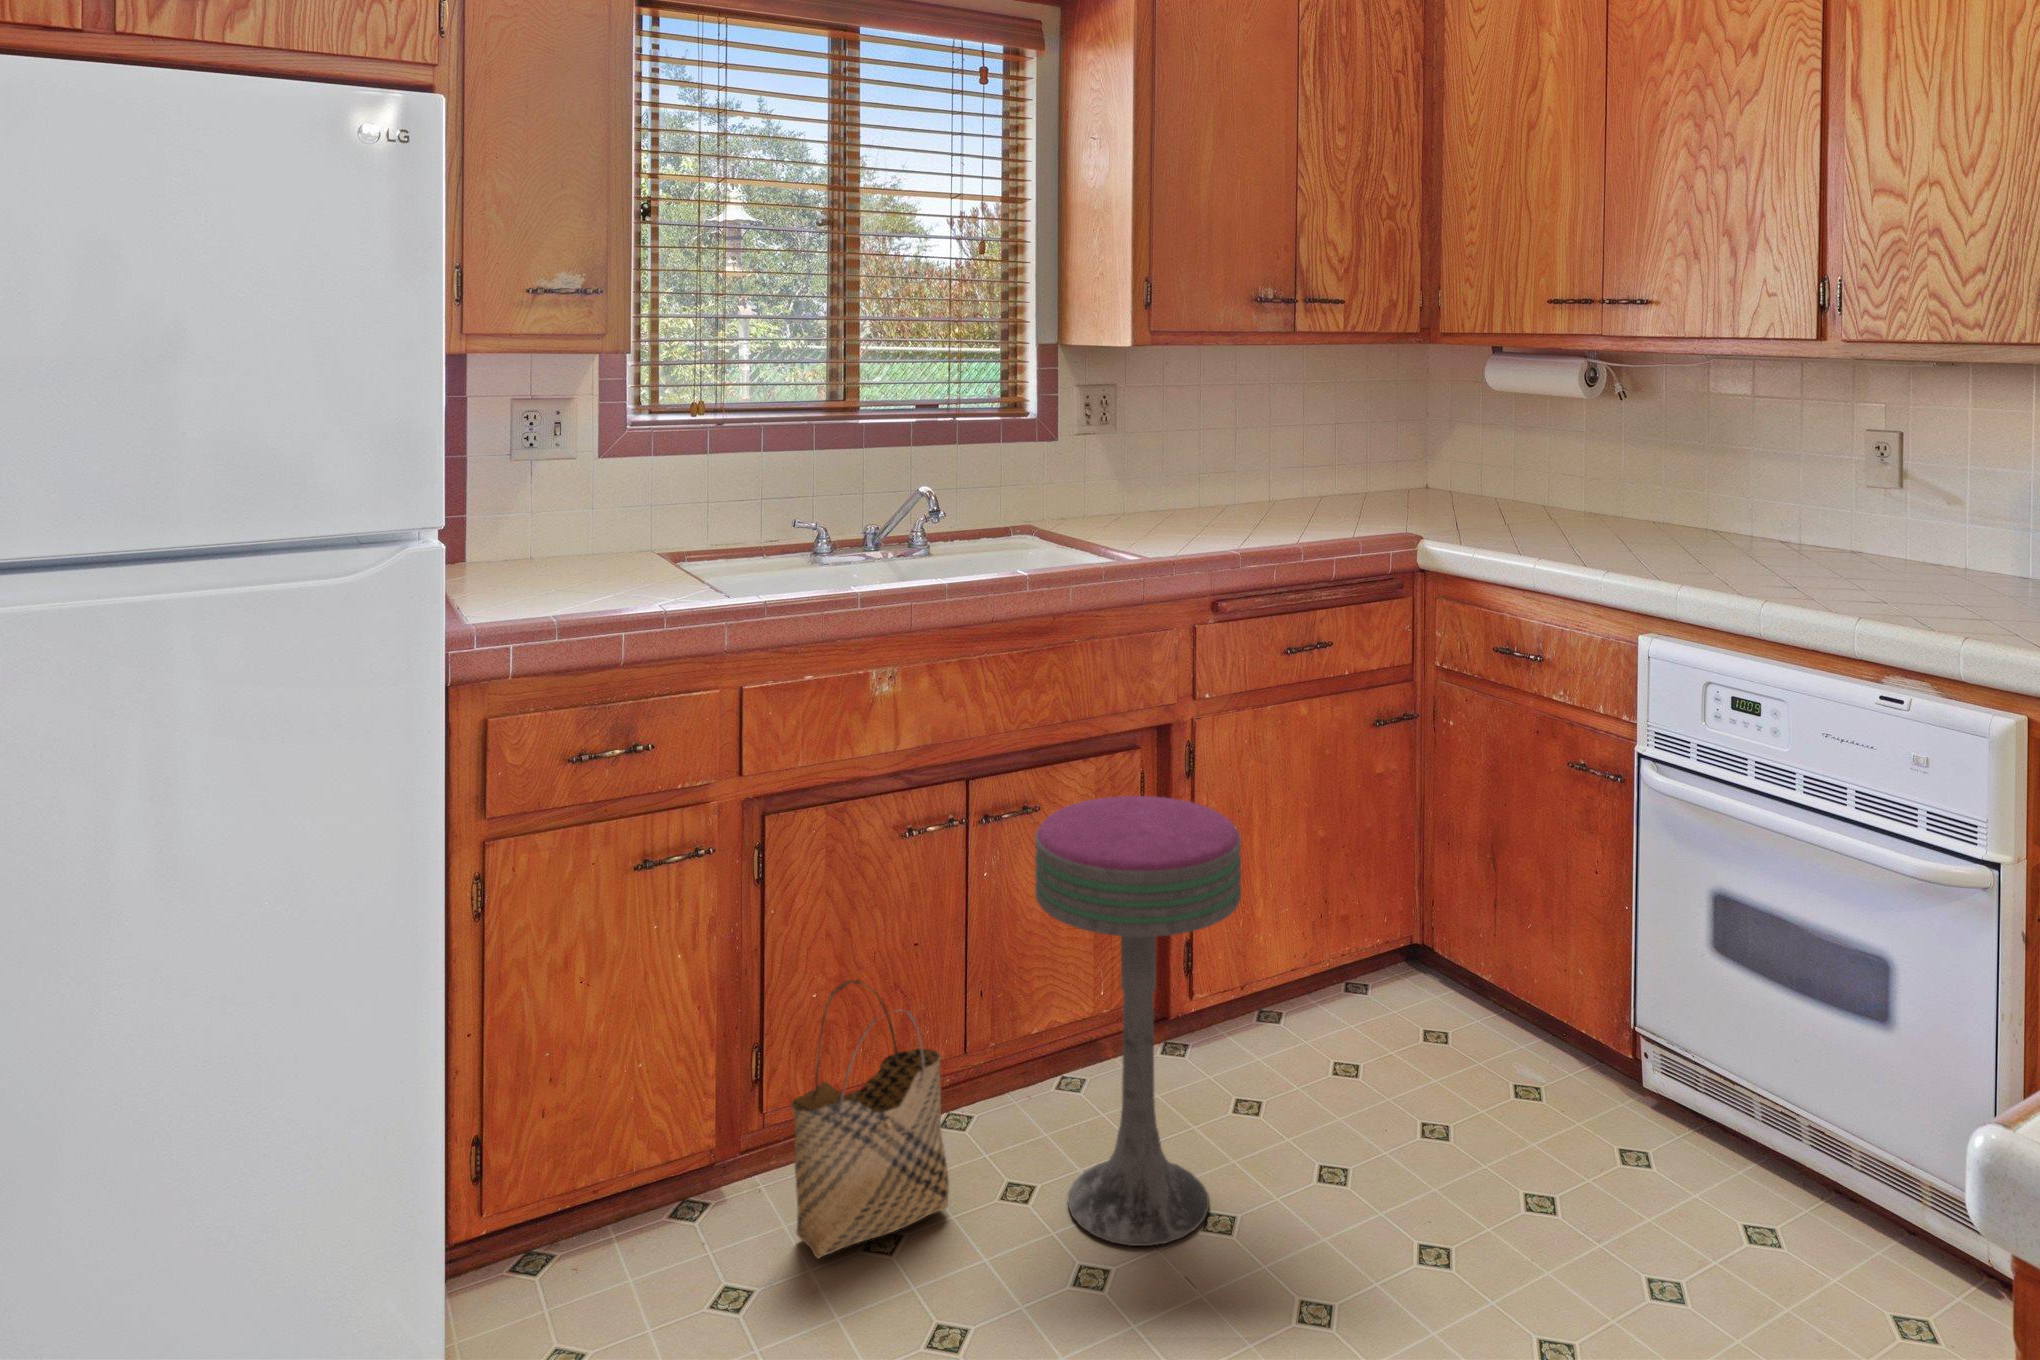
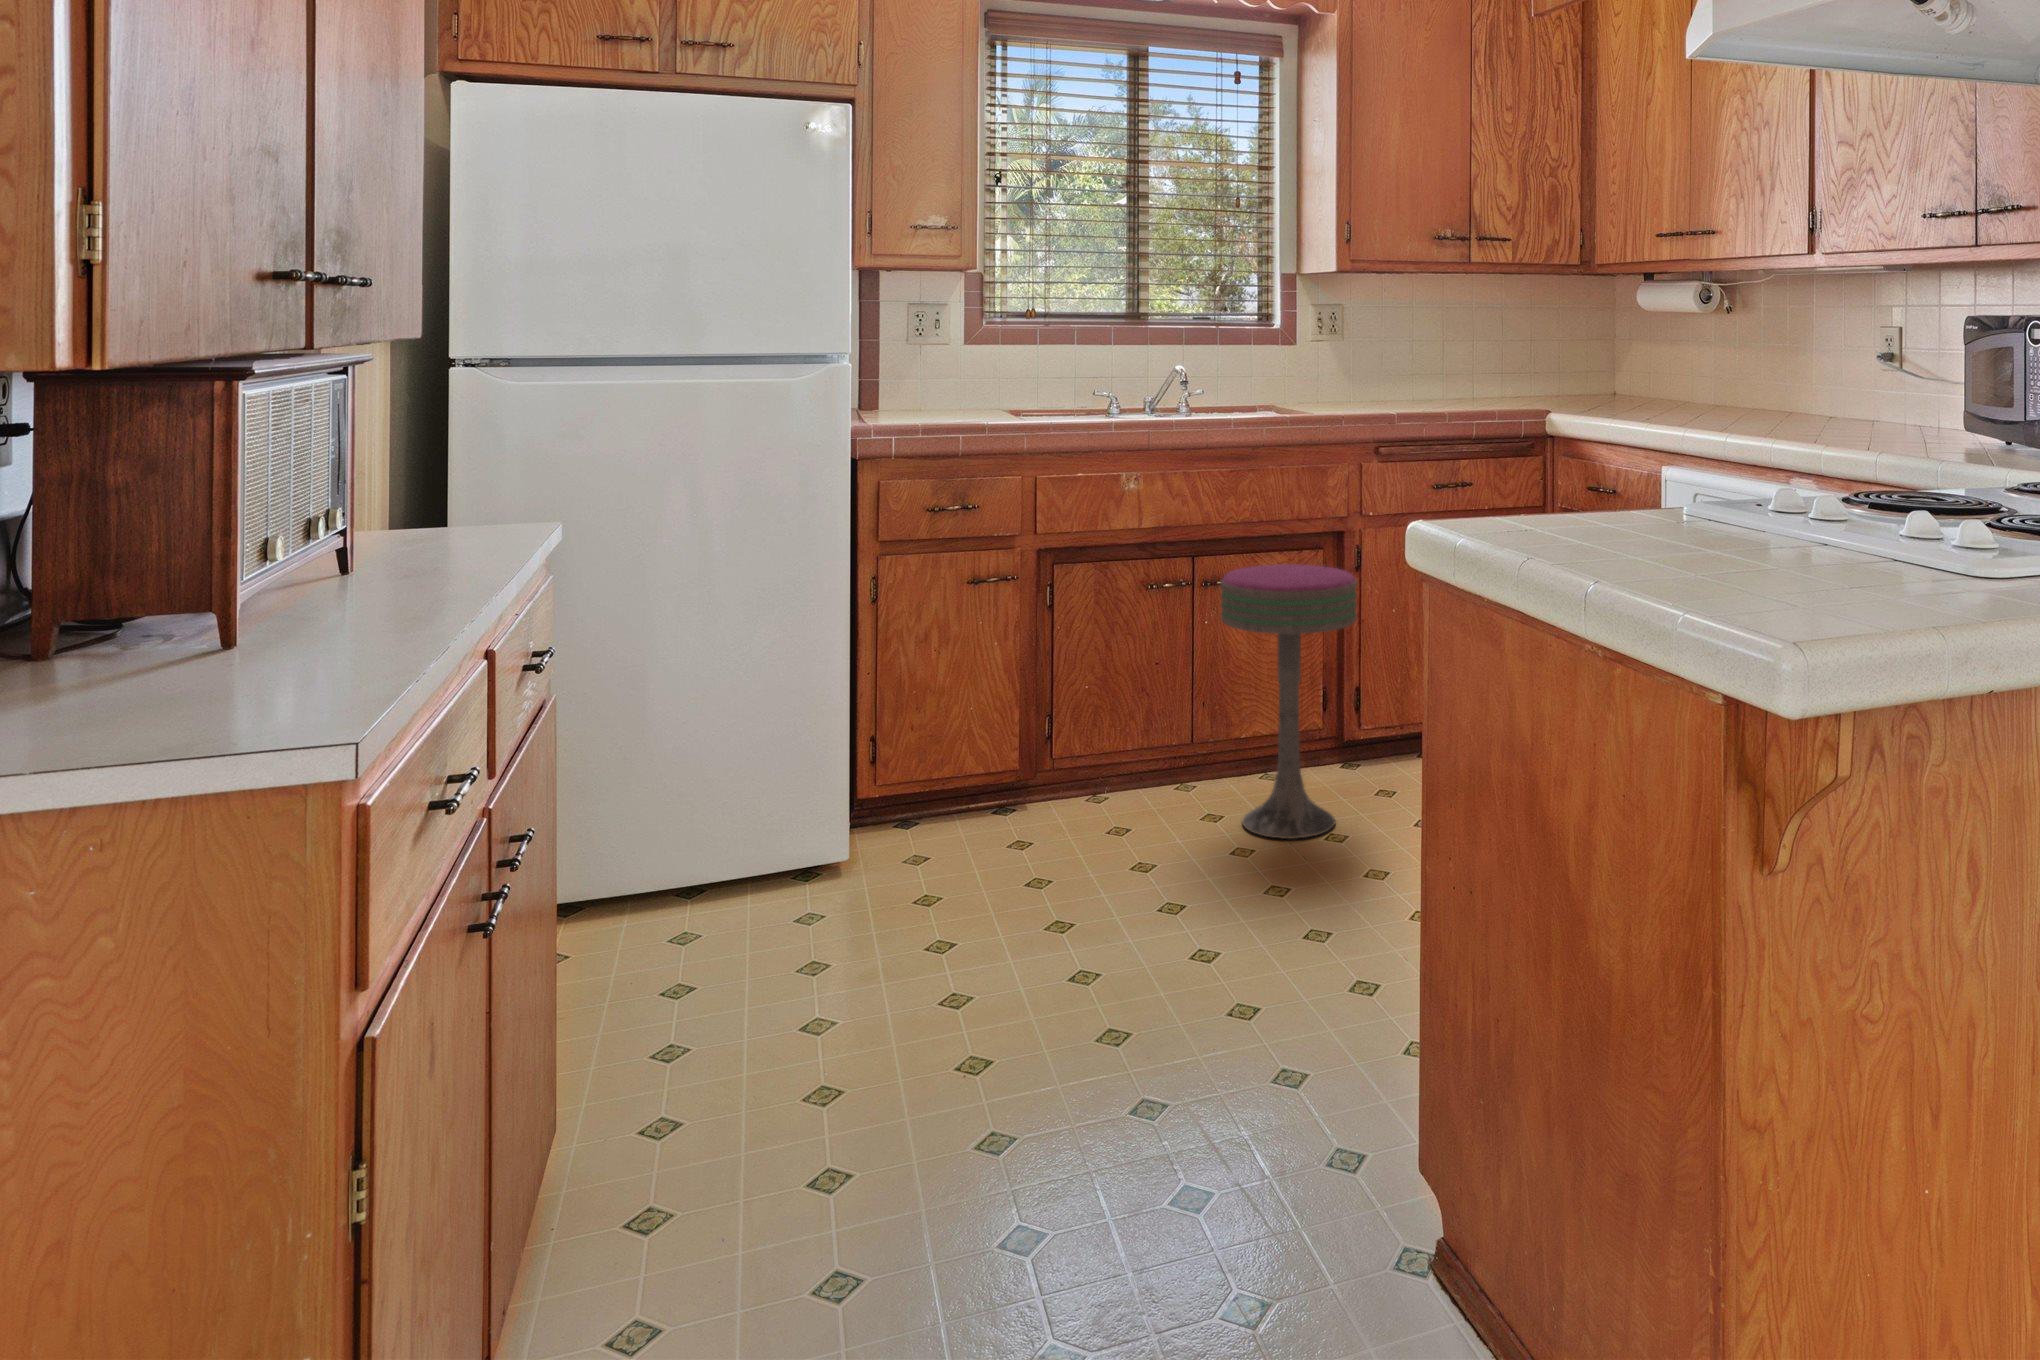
woven basket: present [791,980,949,1258] -> none [1062,669,1166,828]

